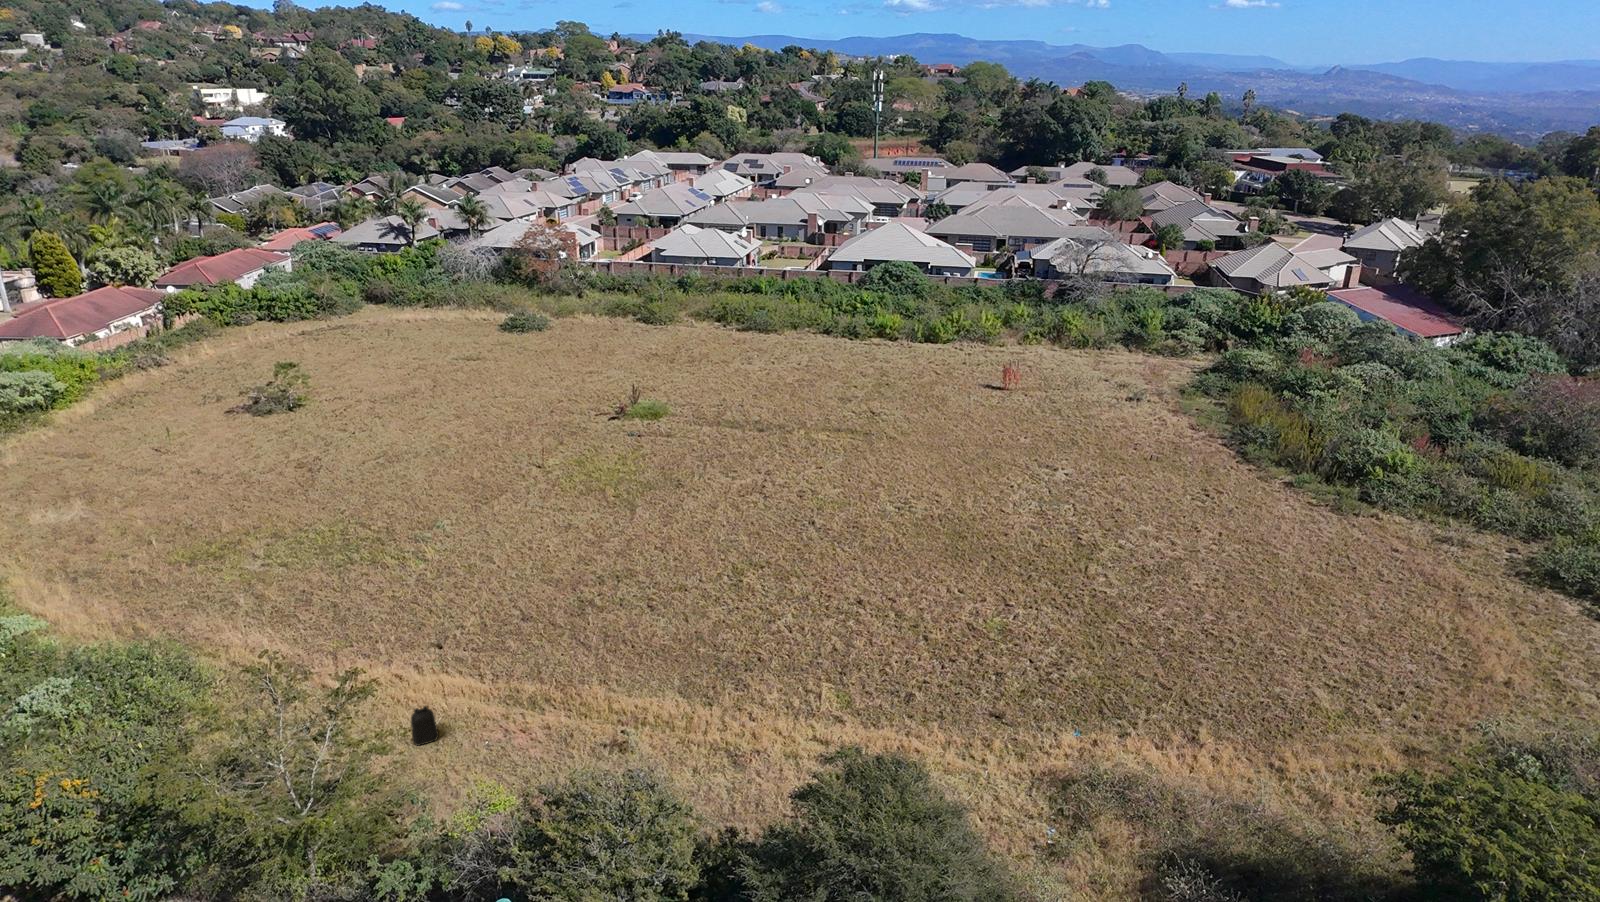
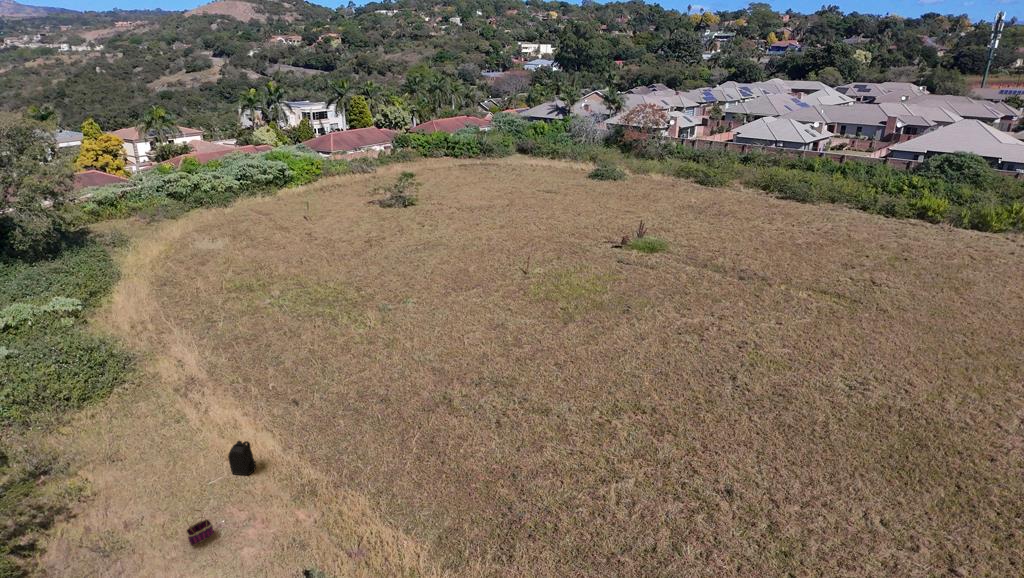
basket: none [439,768,462,803] -> present [186,510,214,545]

